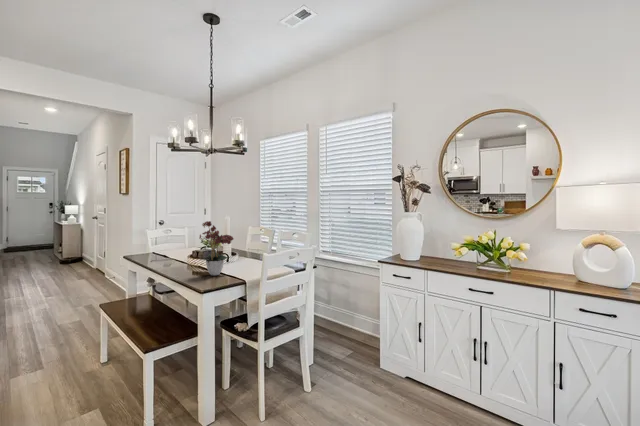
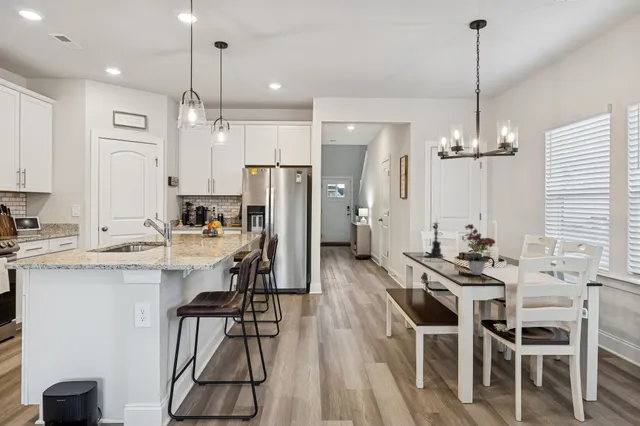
candle holder: none [150,214,179,259] -> present [426,222,443,258]

